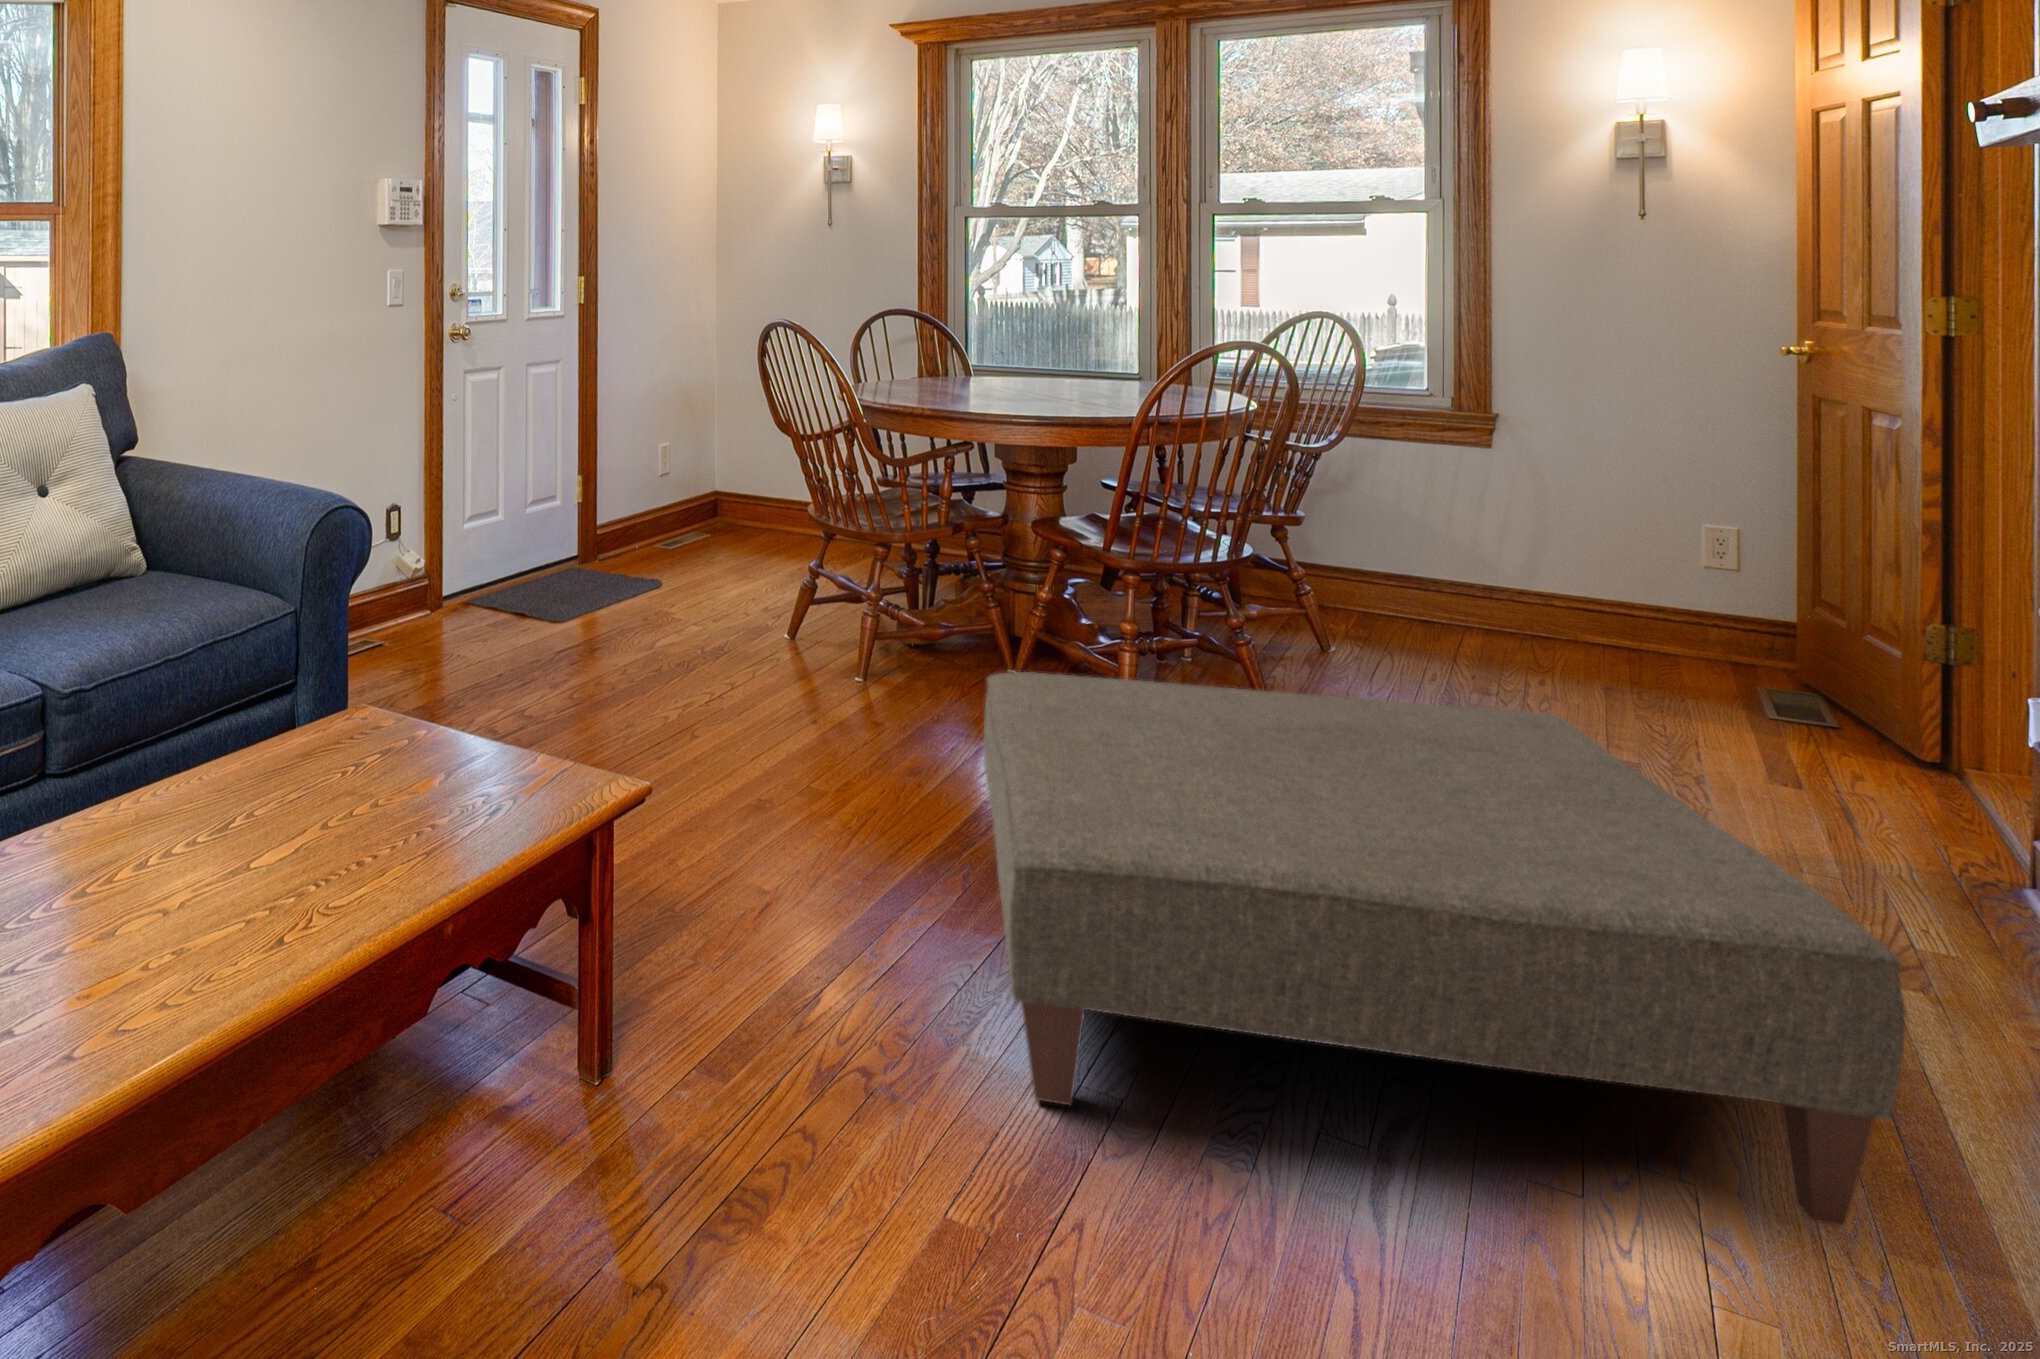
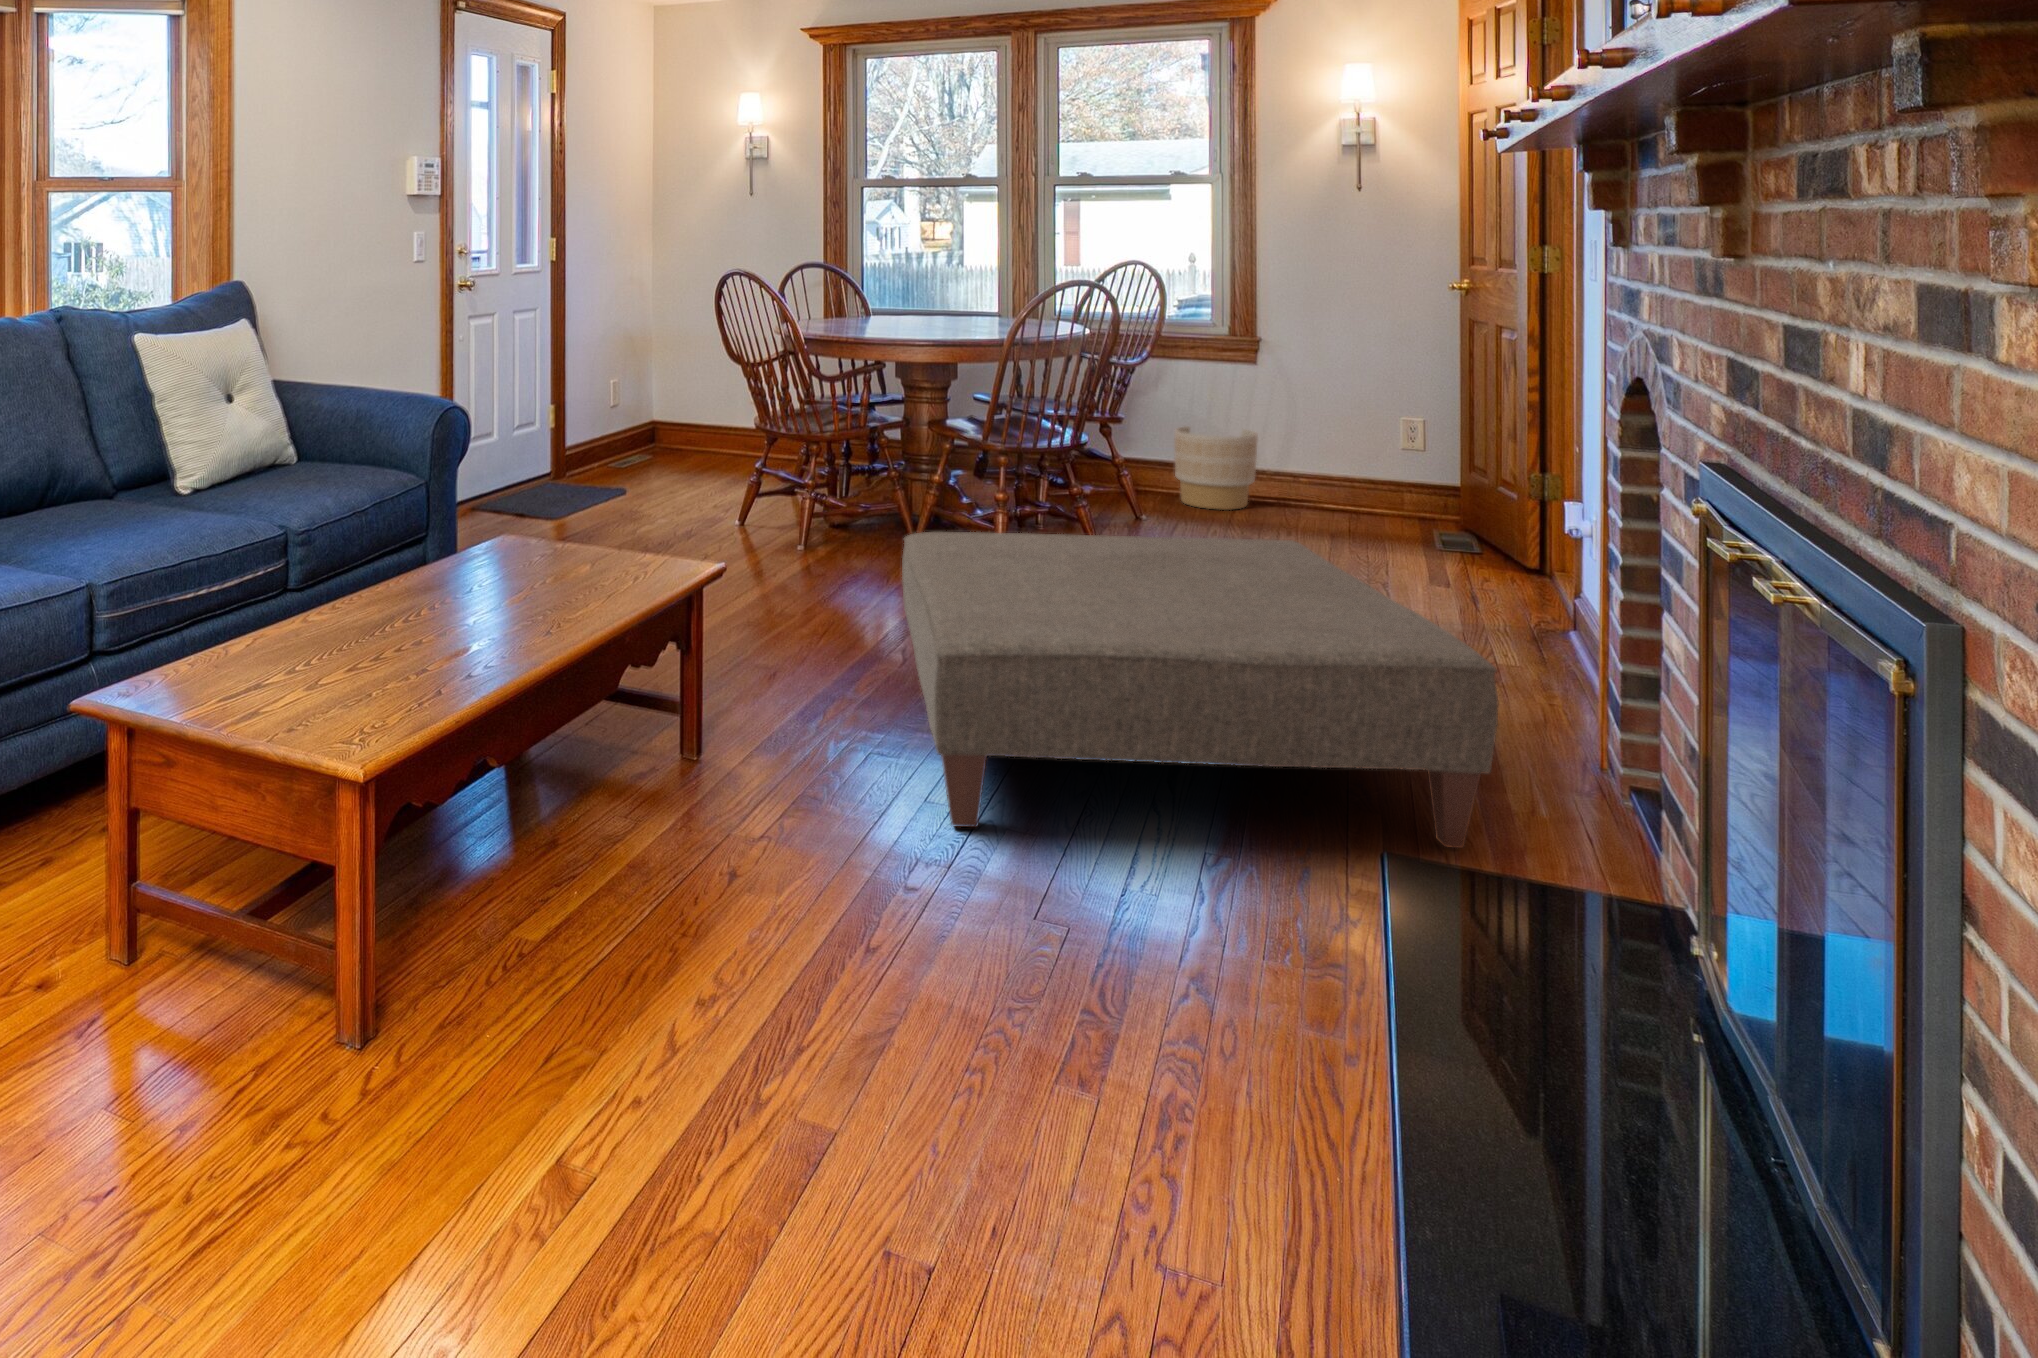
planter: none [1377,528,1498,642] -> present [1174,426,1258,510]

